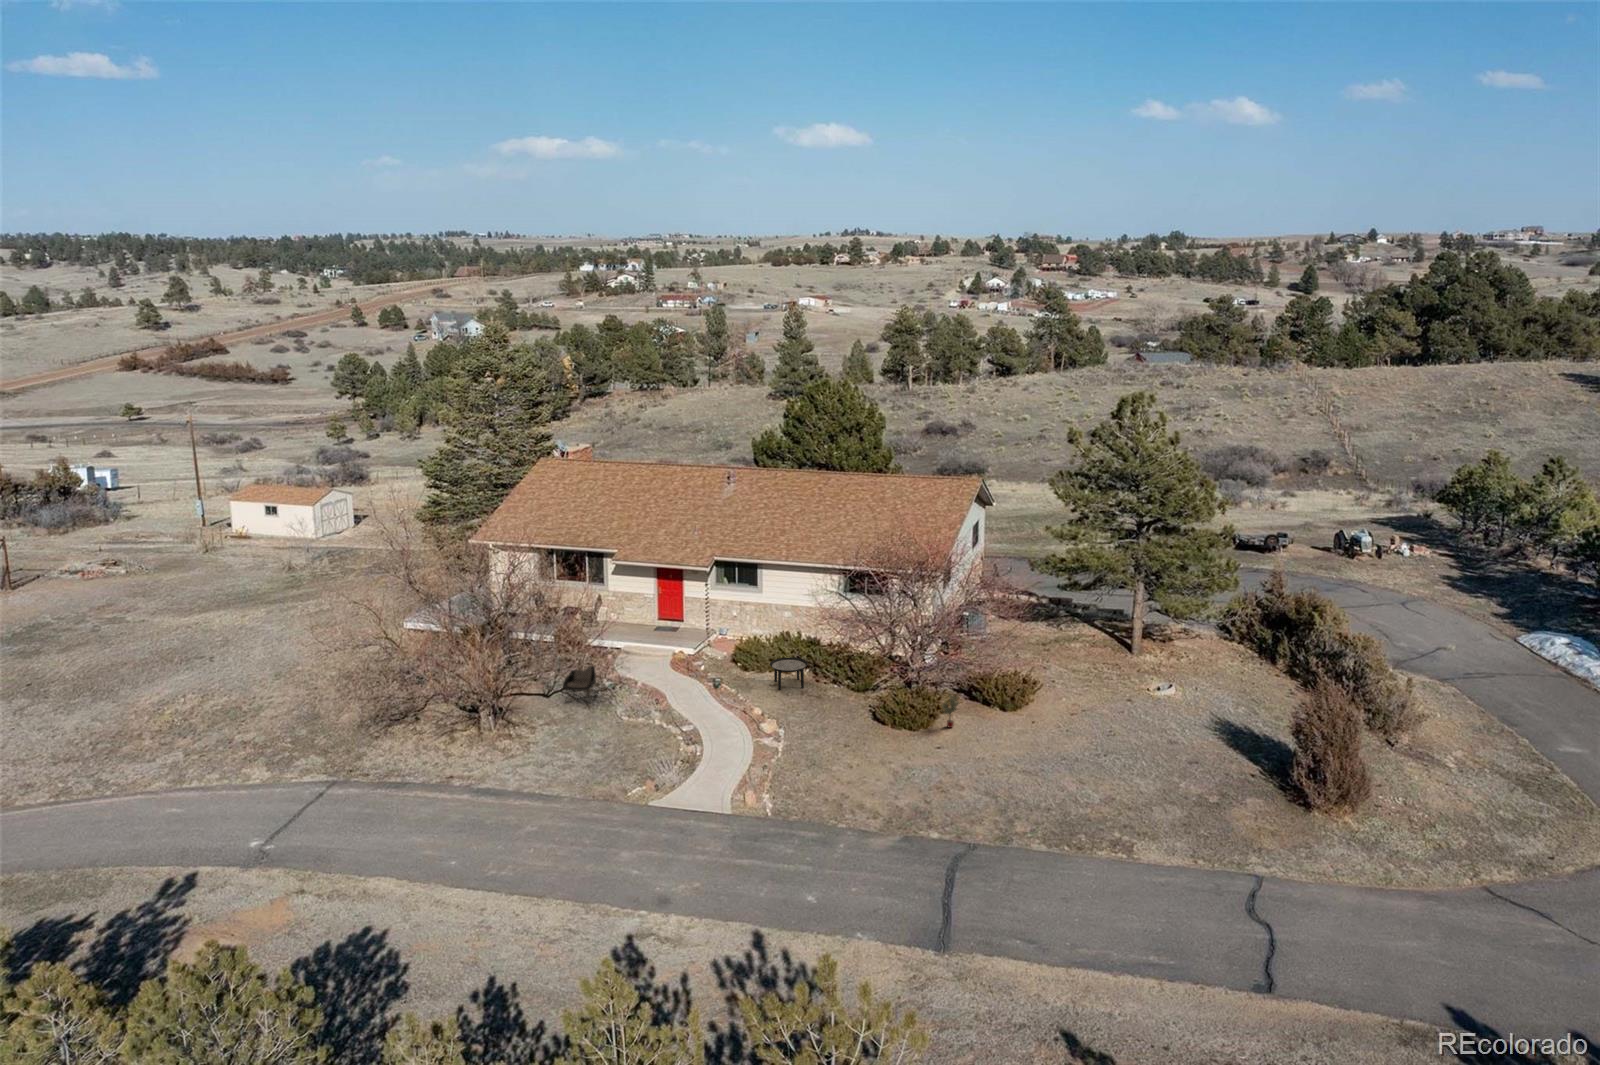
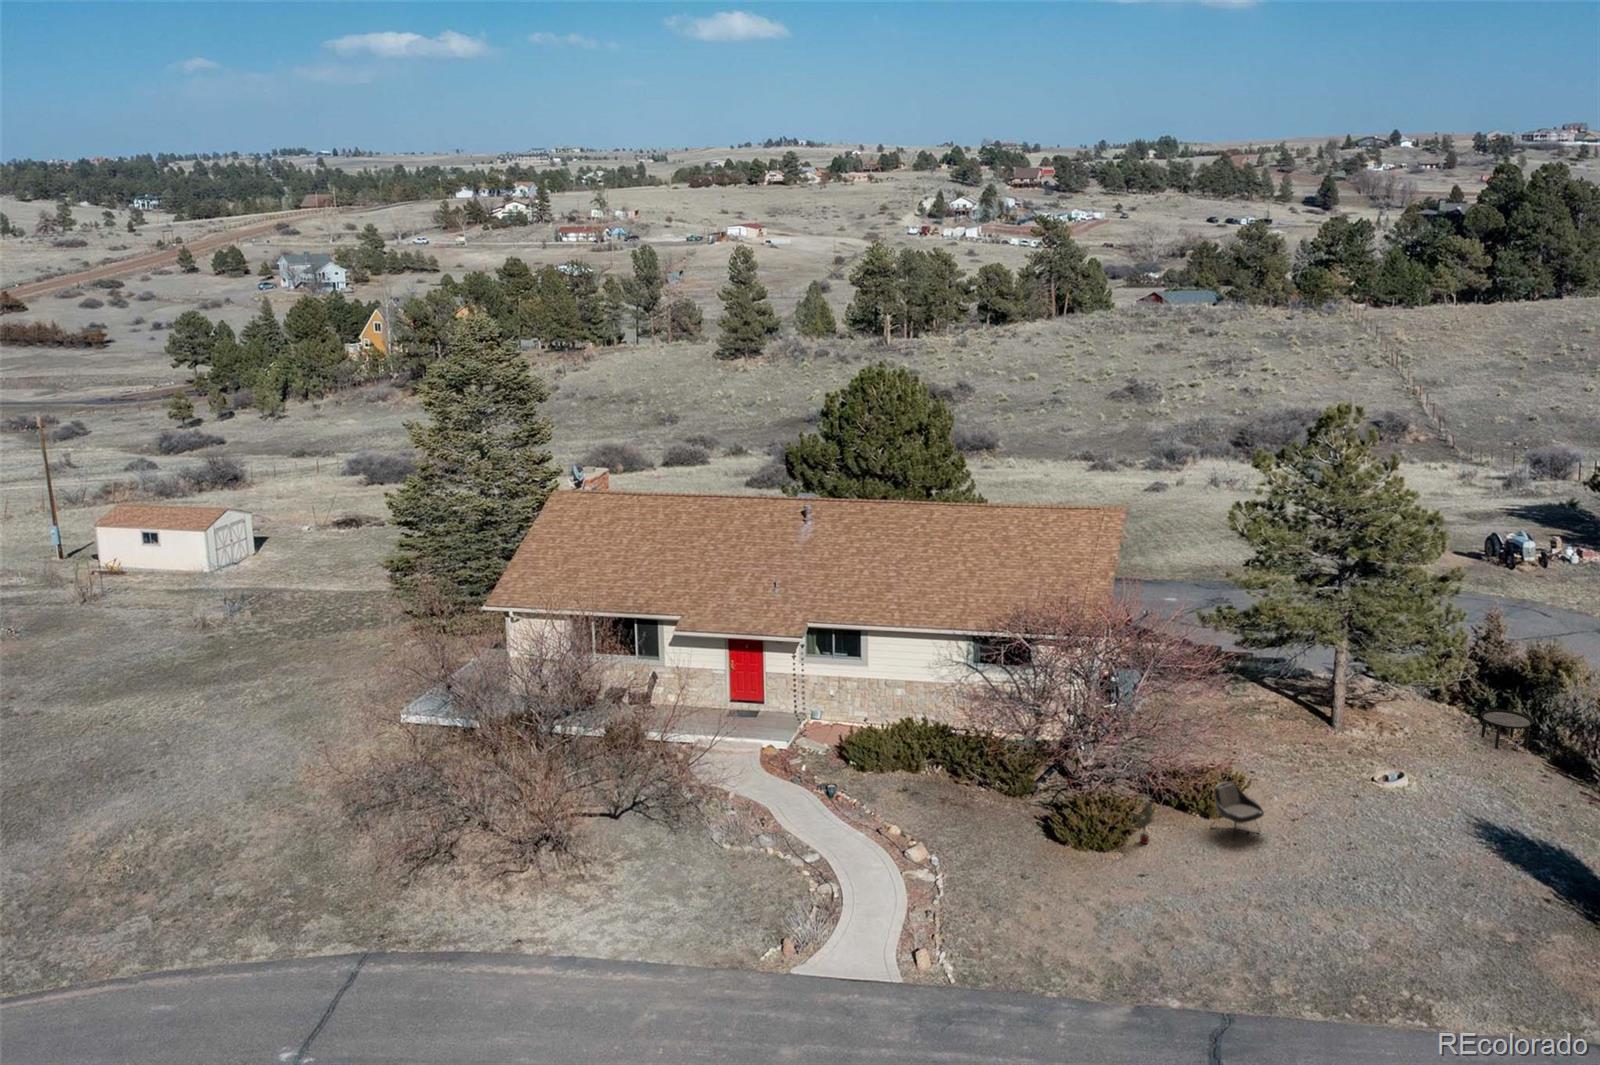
round table: present [770,657,808,690] -> present [1480,709,1534,749]
lounge chair: present [563,666,596,701] -> present [1214,782,1264,832]

